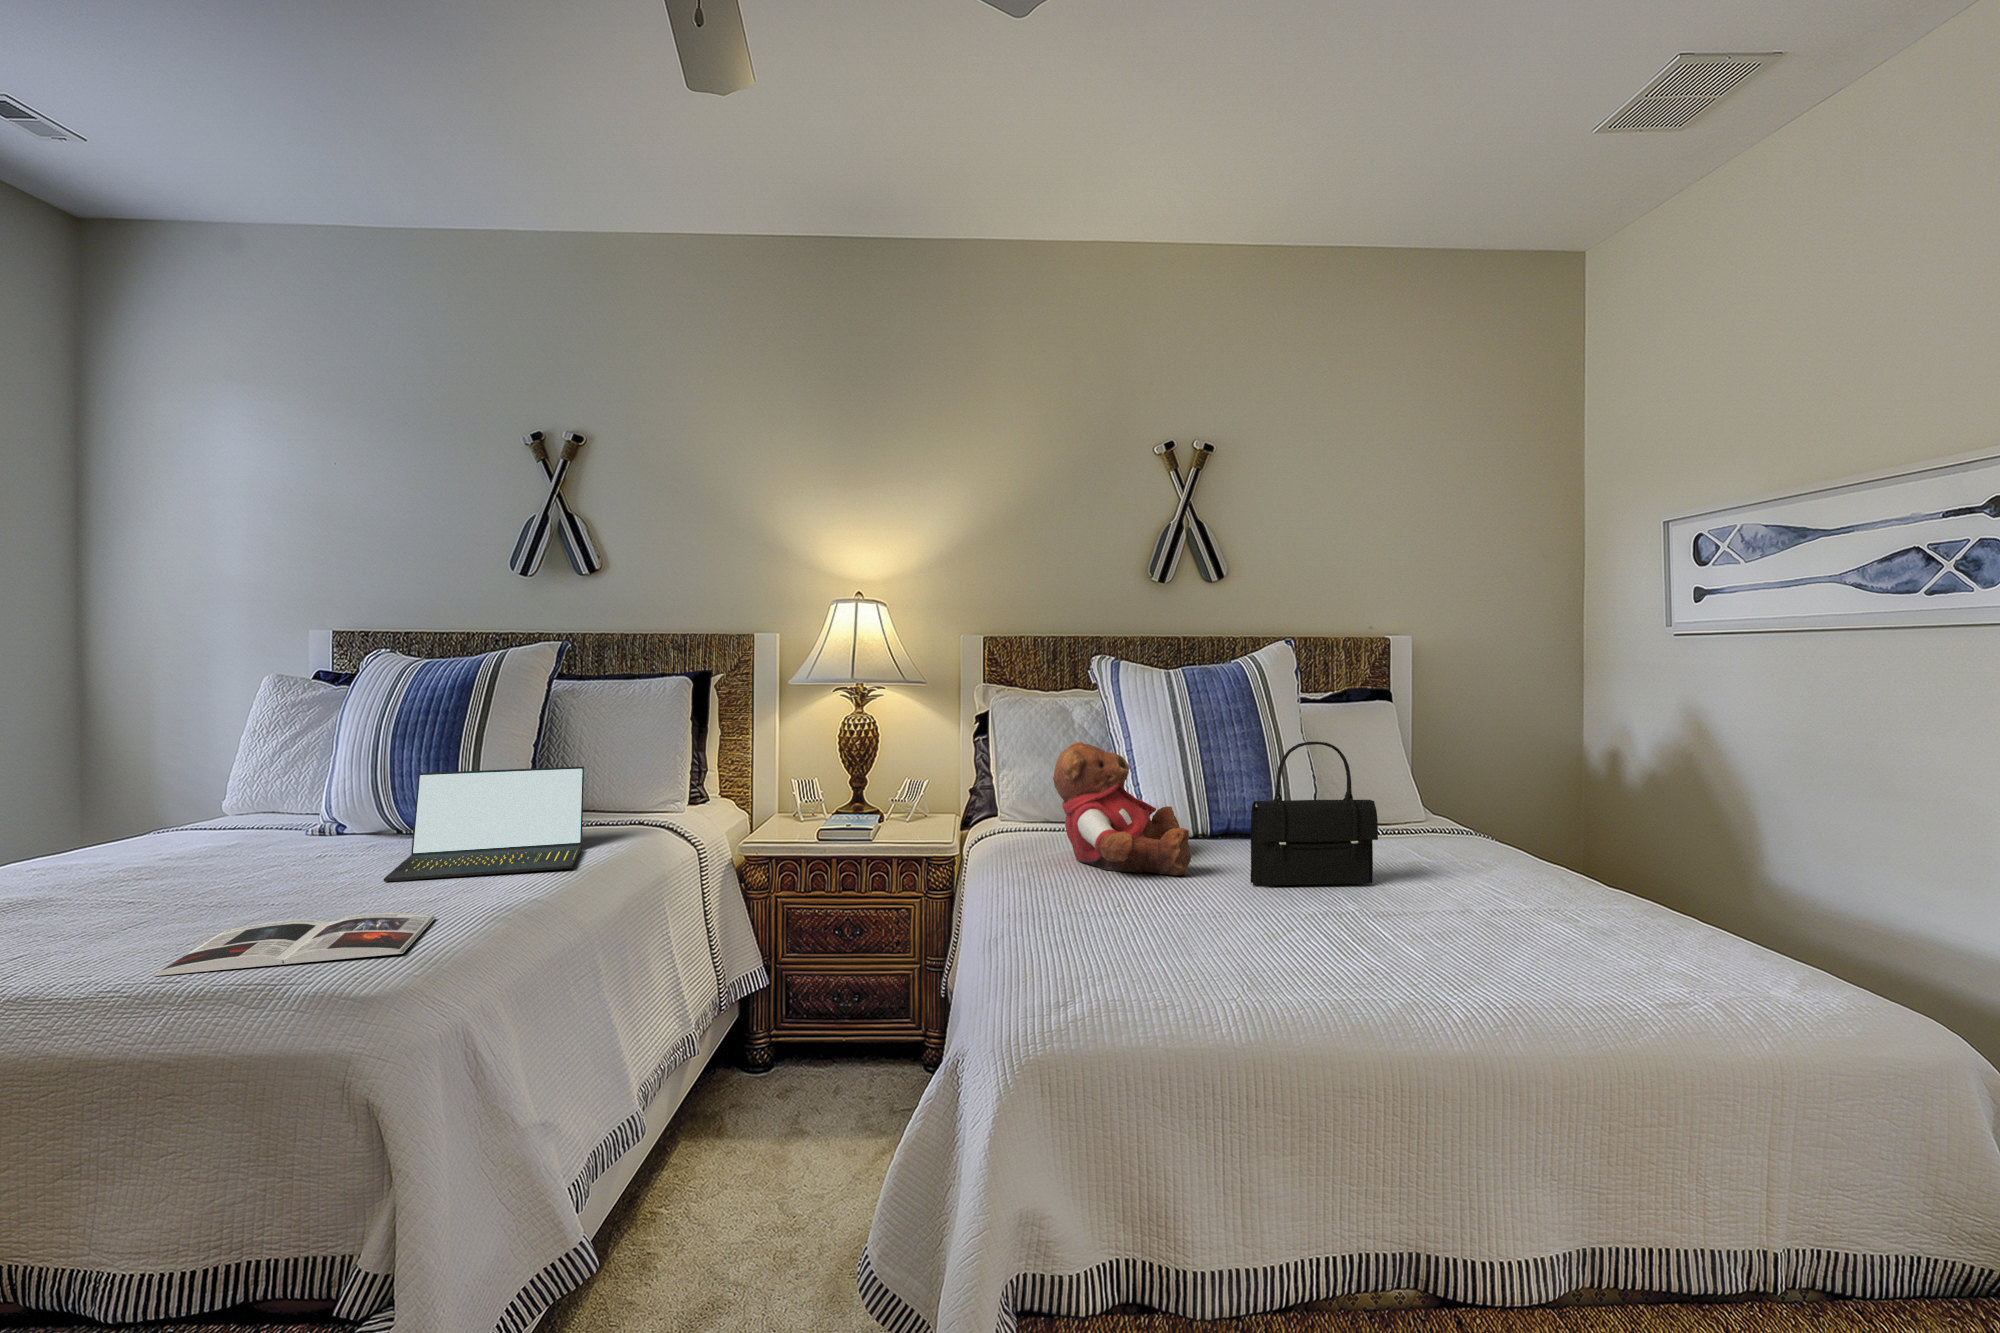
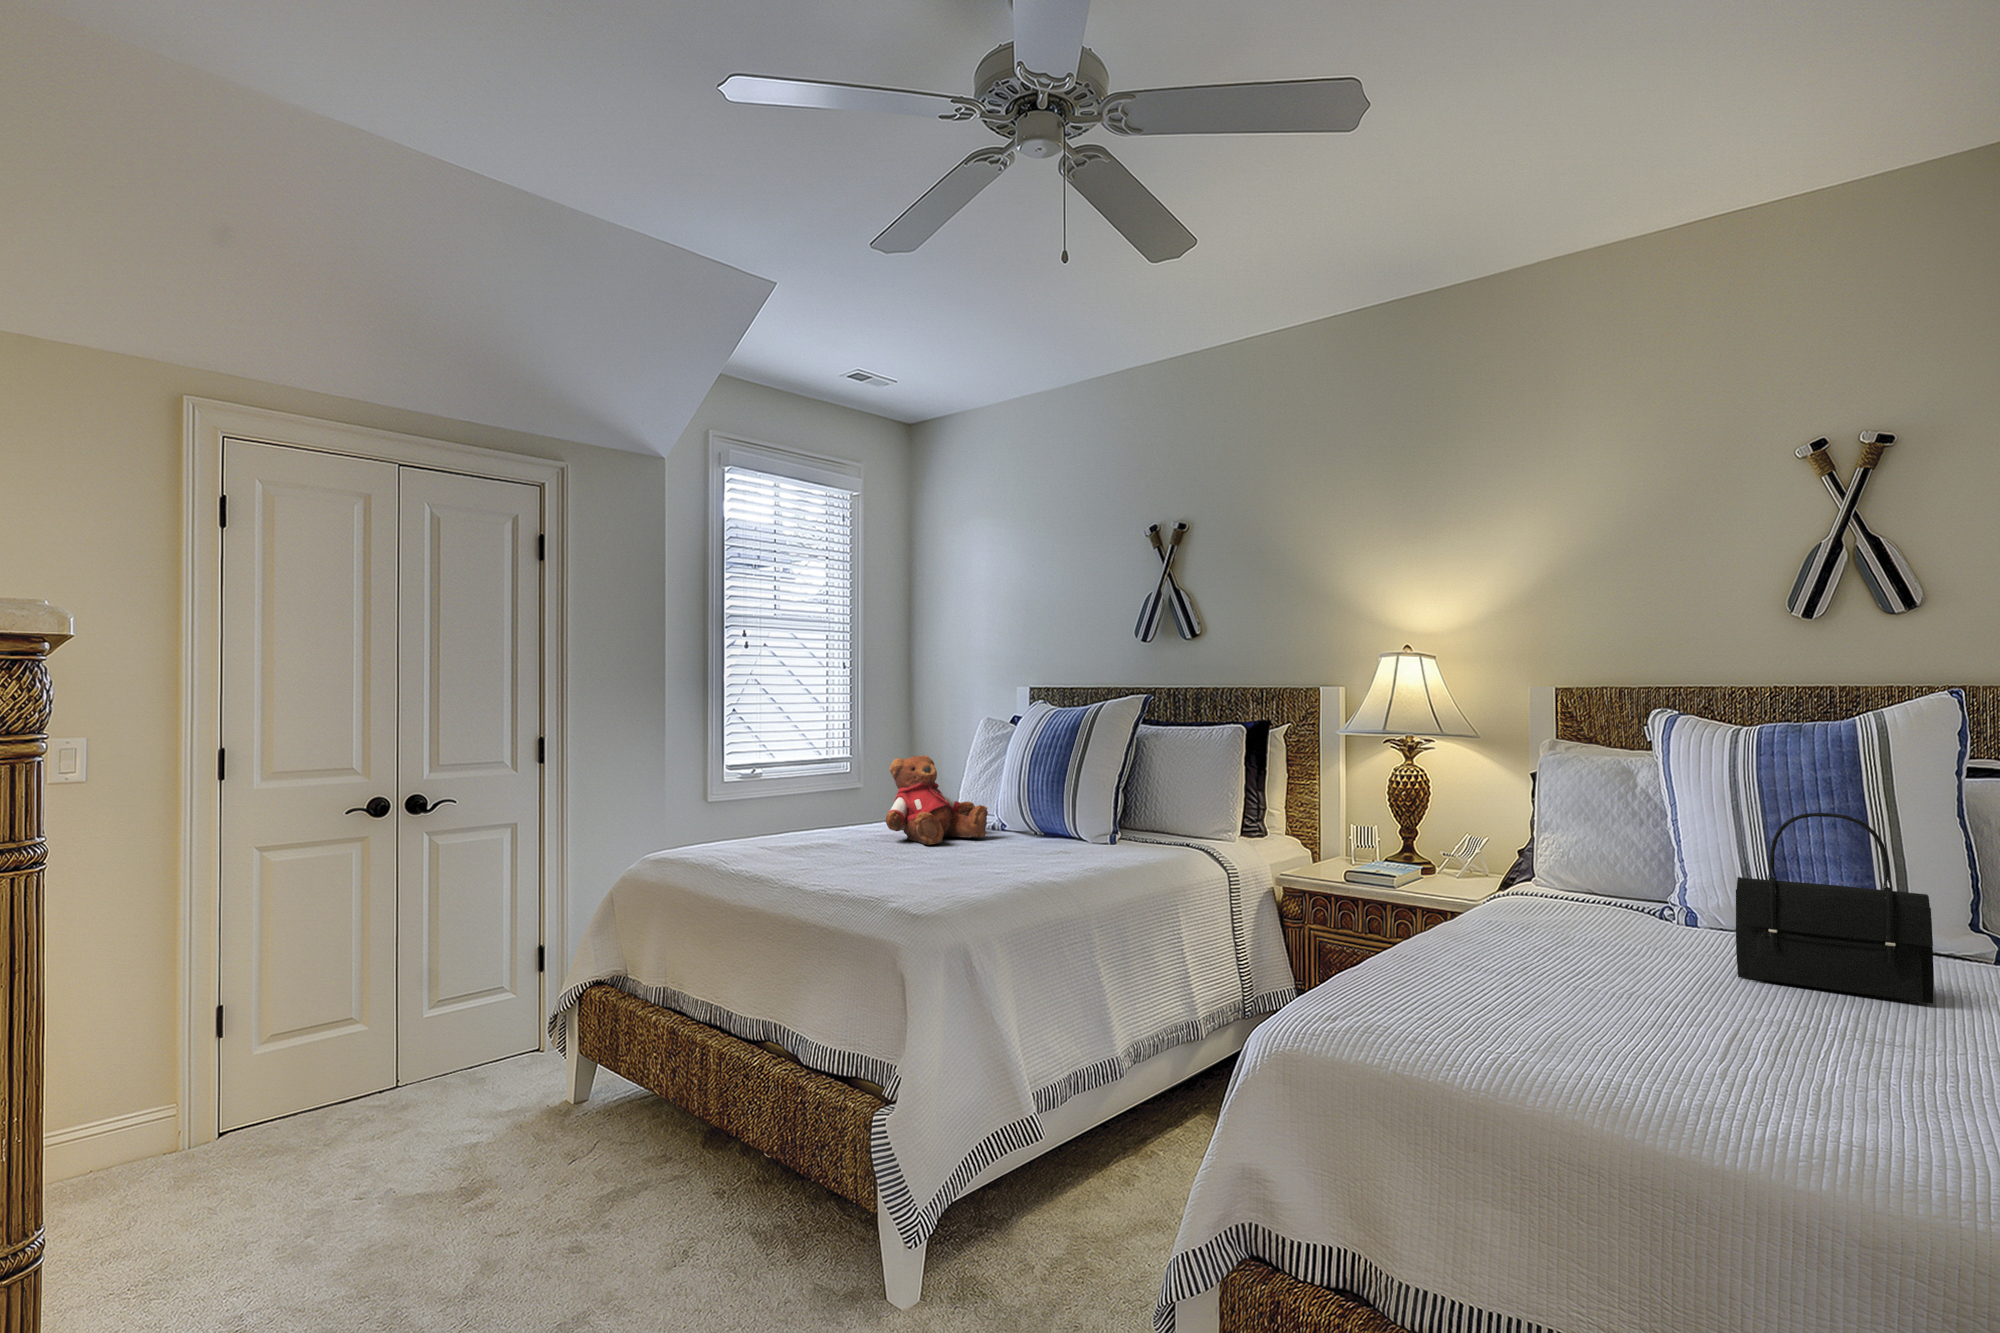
teddy bear: present [1053,742,1191,875] -> present [886,755,988,844]
laptop: present [384,767,584,881] -> none [993,789,1135,867]
magazine: present [154,913,436,976] -> none [853,870,999,896]

